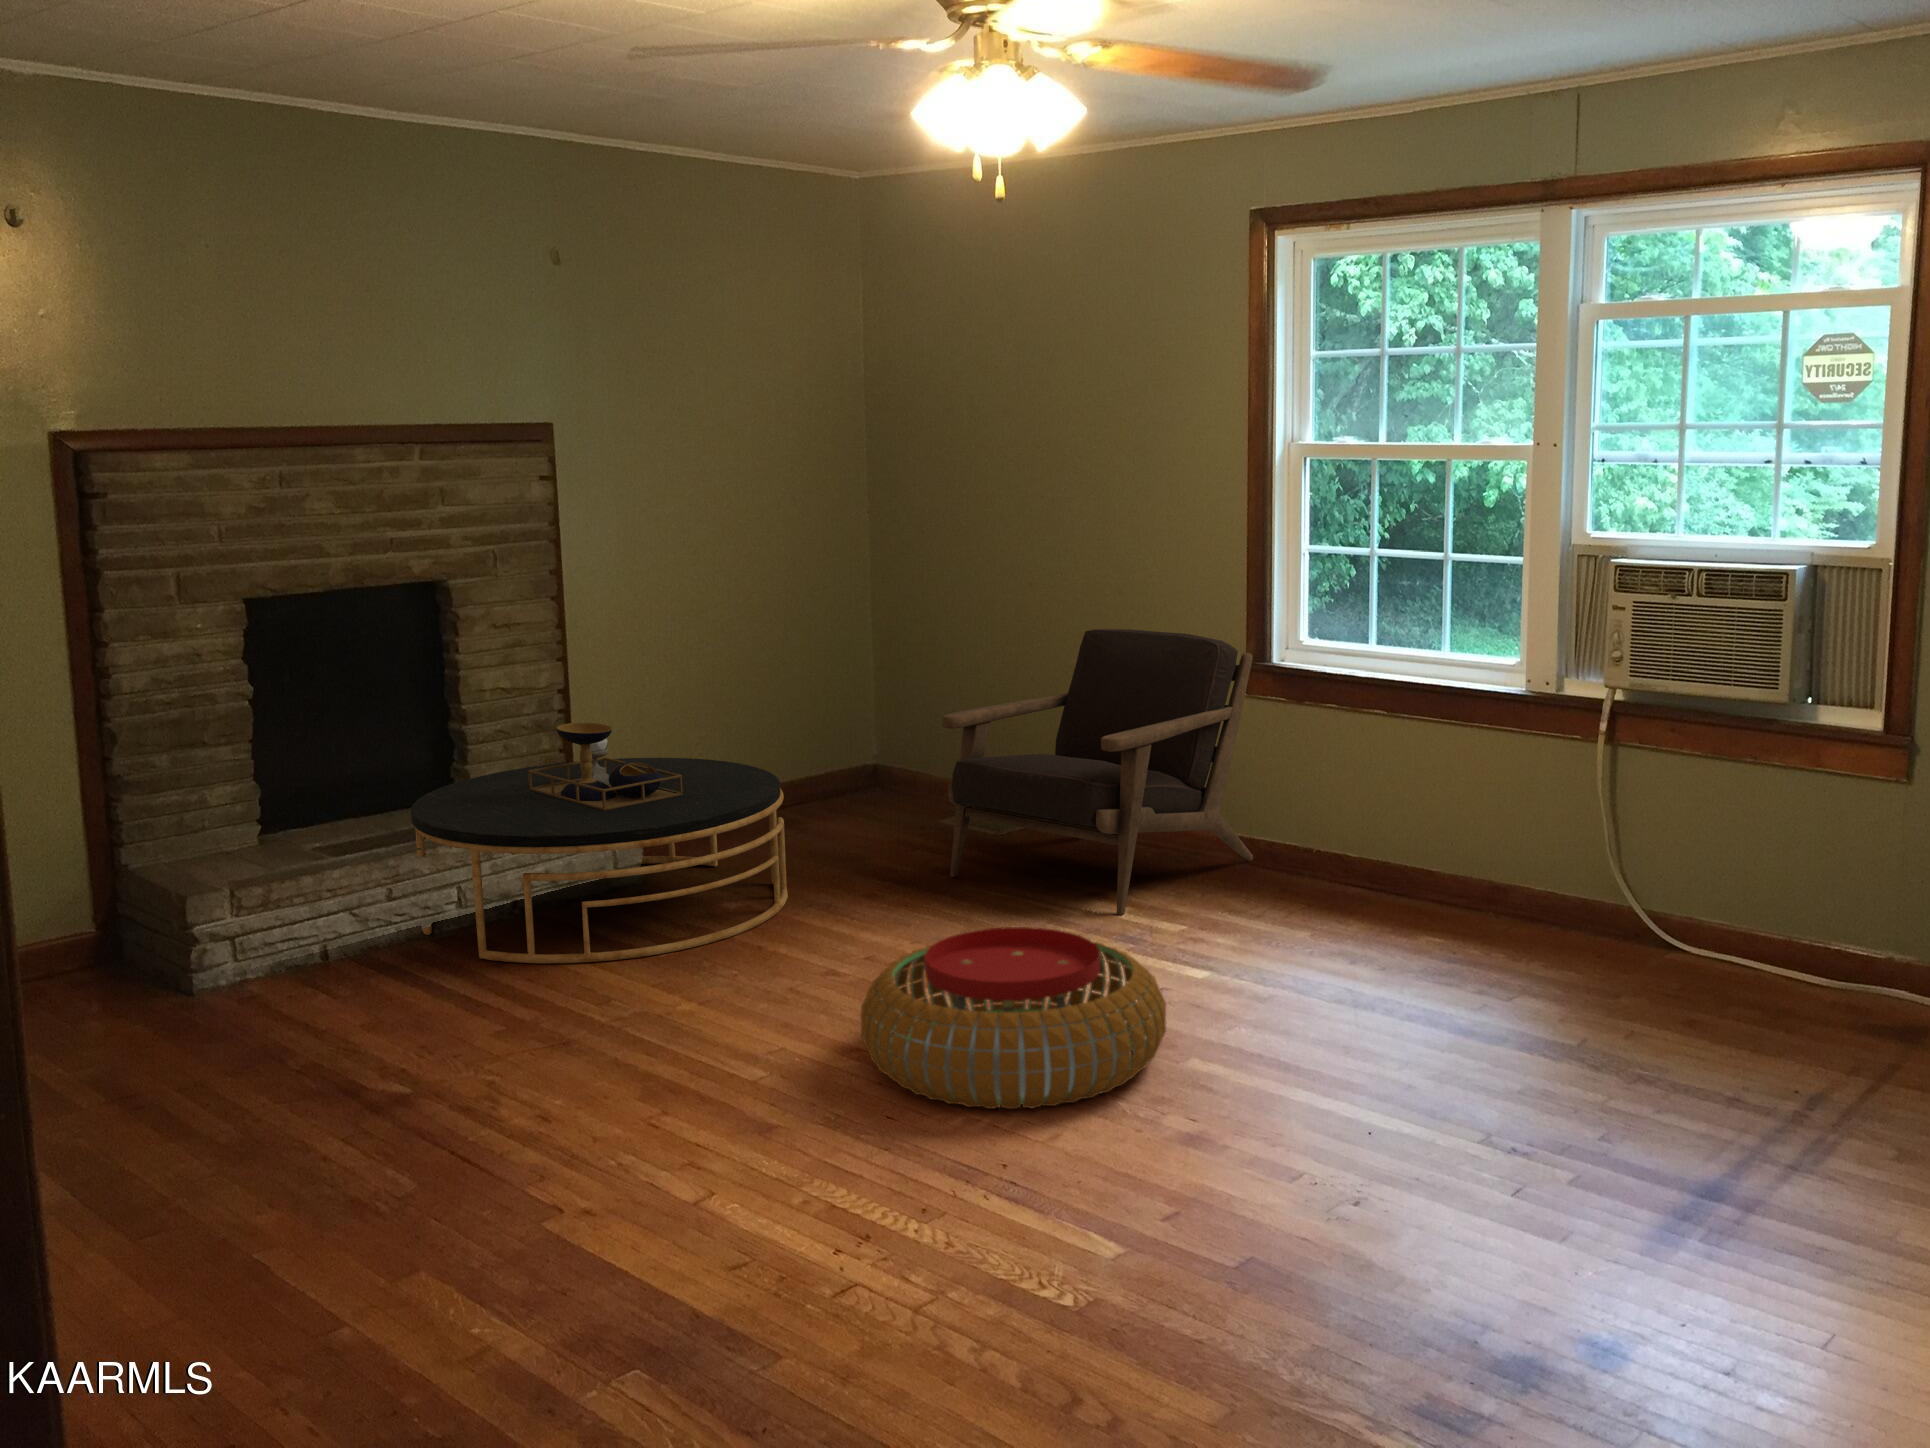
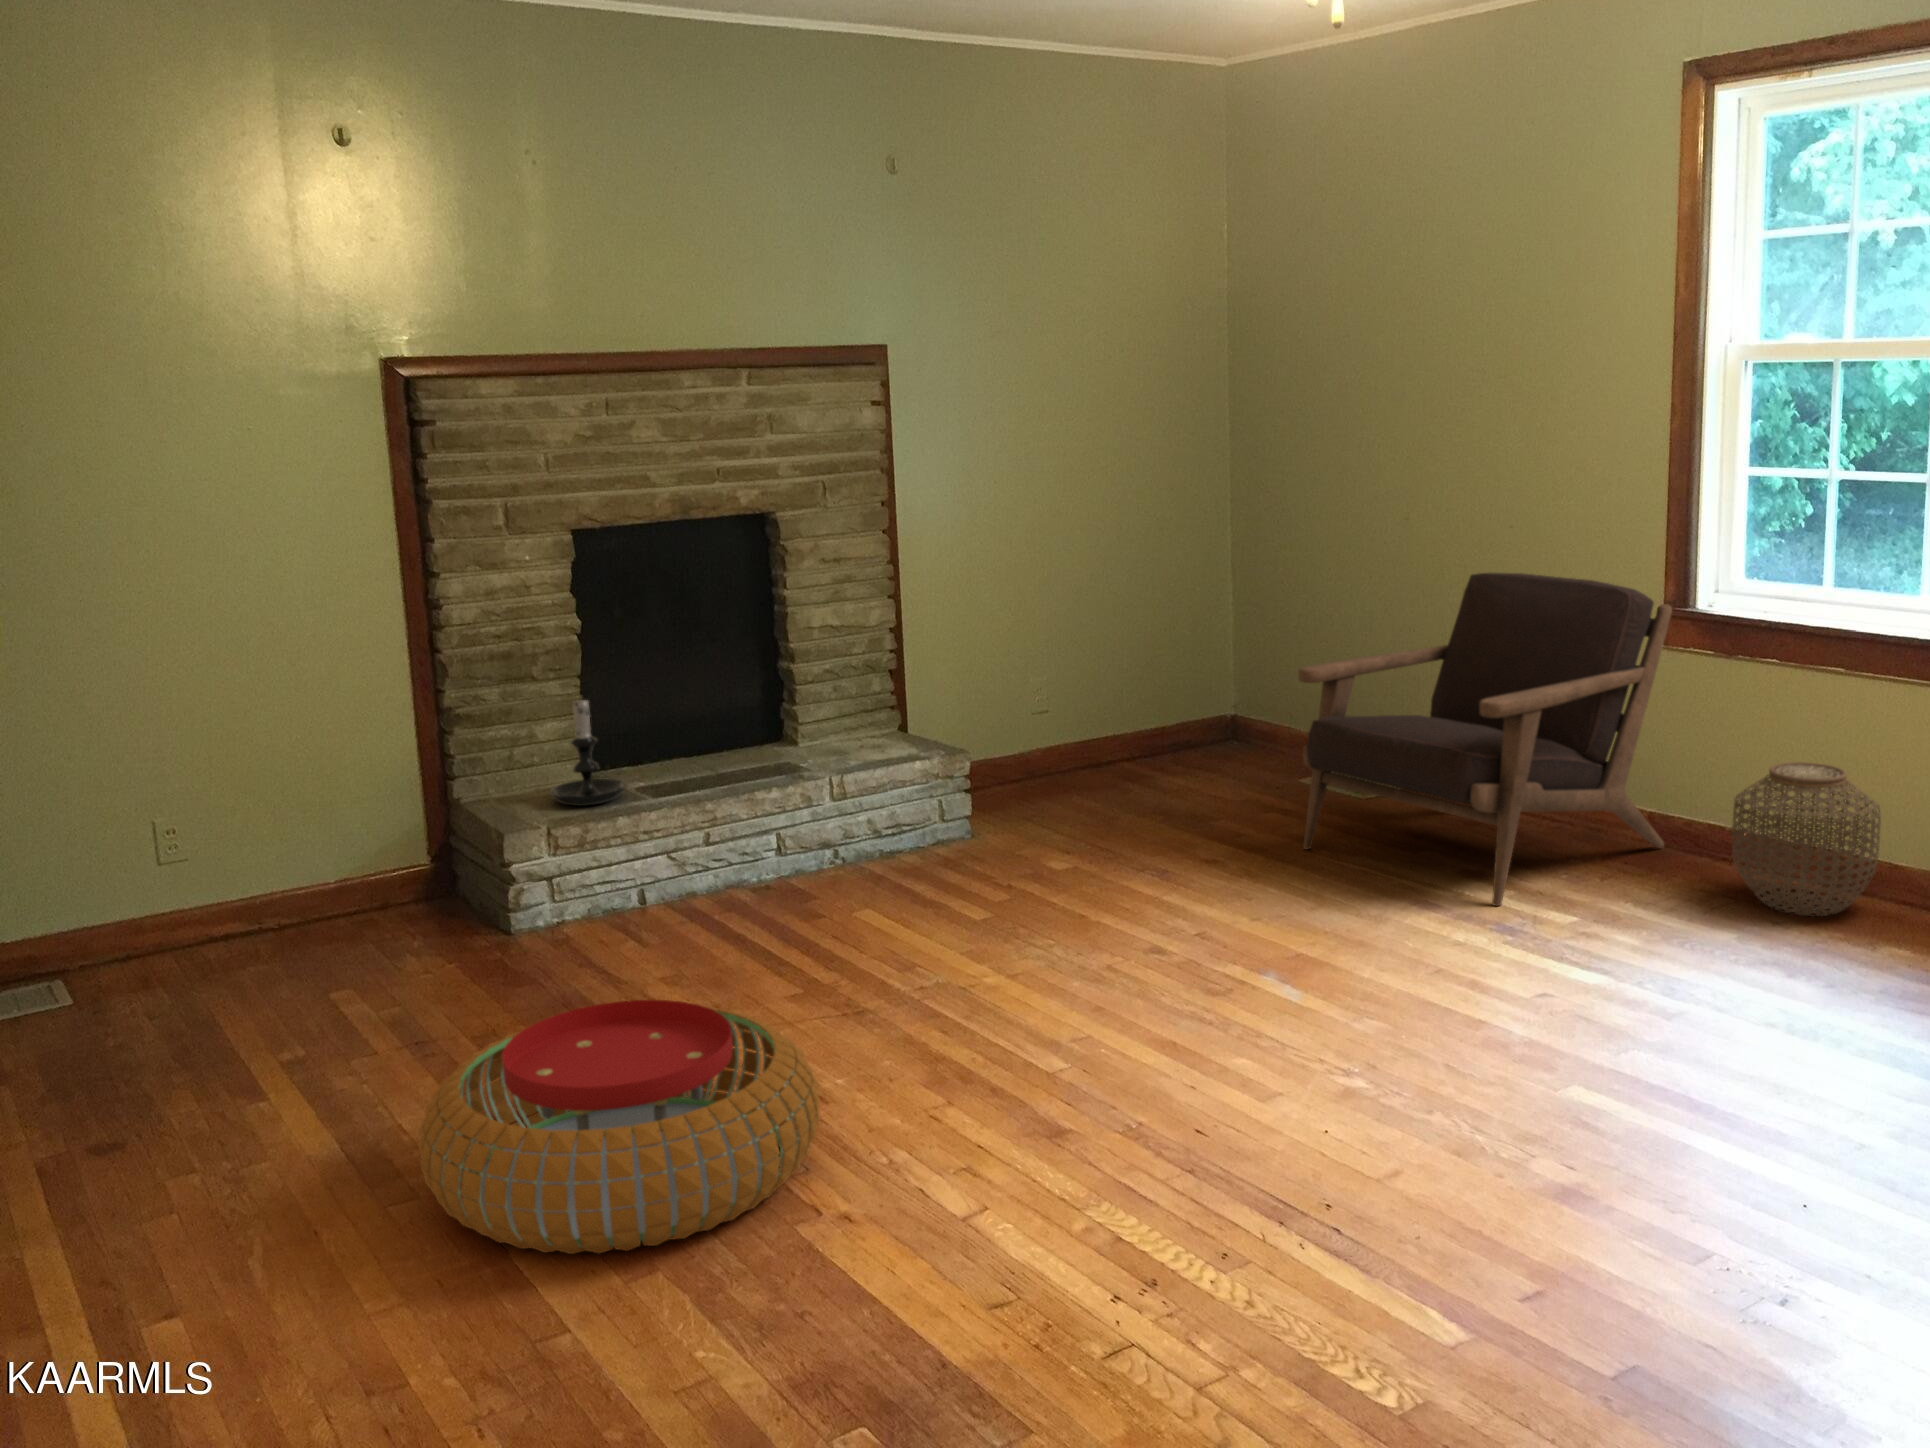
coffee table: present [411,723,788,963] -> none [730,665,1121,924]
candle holder: none [227,758,307,867] -> present [550,700,626,806]
woven basket: none [1308,781,1422,907] -> present [1732,762,1881,916]
pouf: present [860,927,1166,1109] -> present [418,1000,820,1254]

